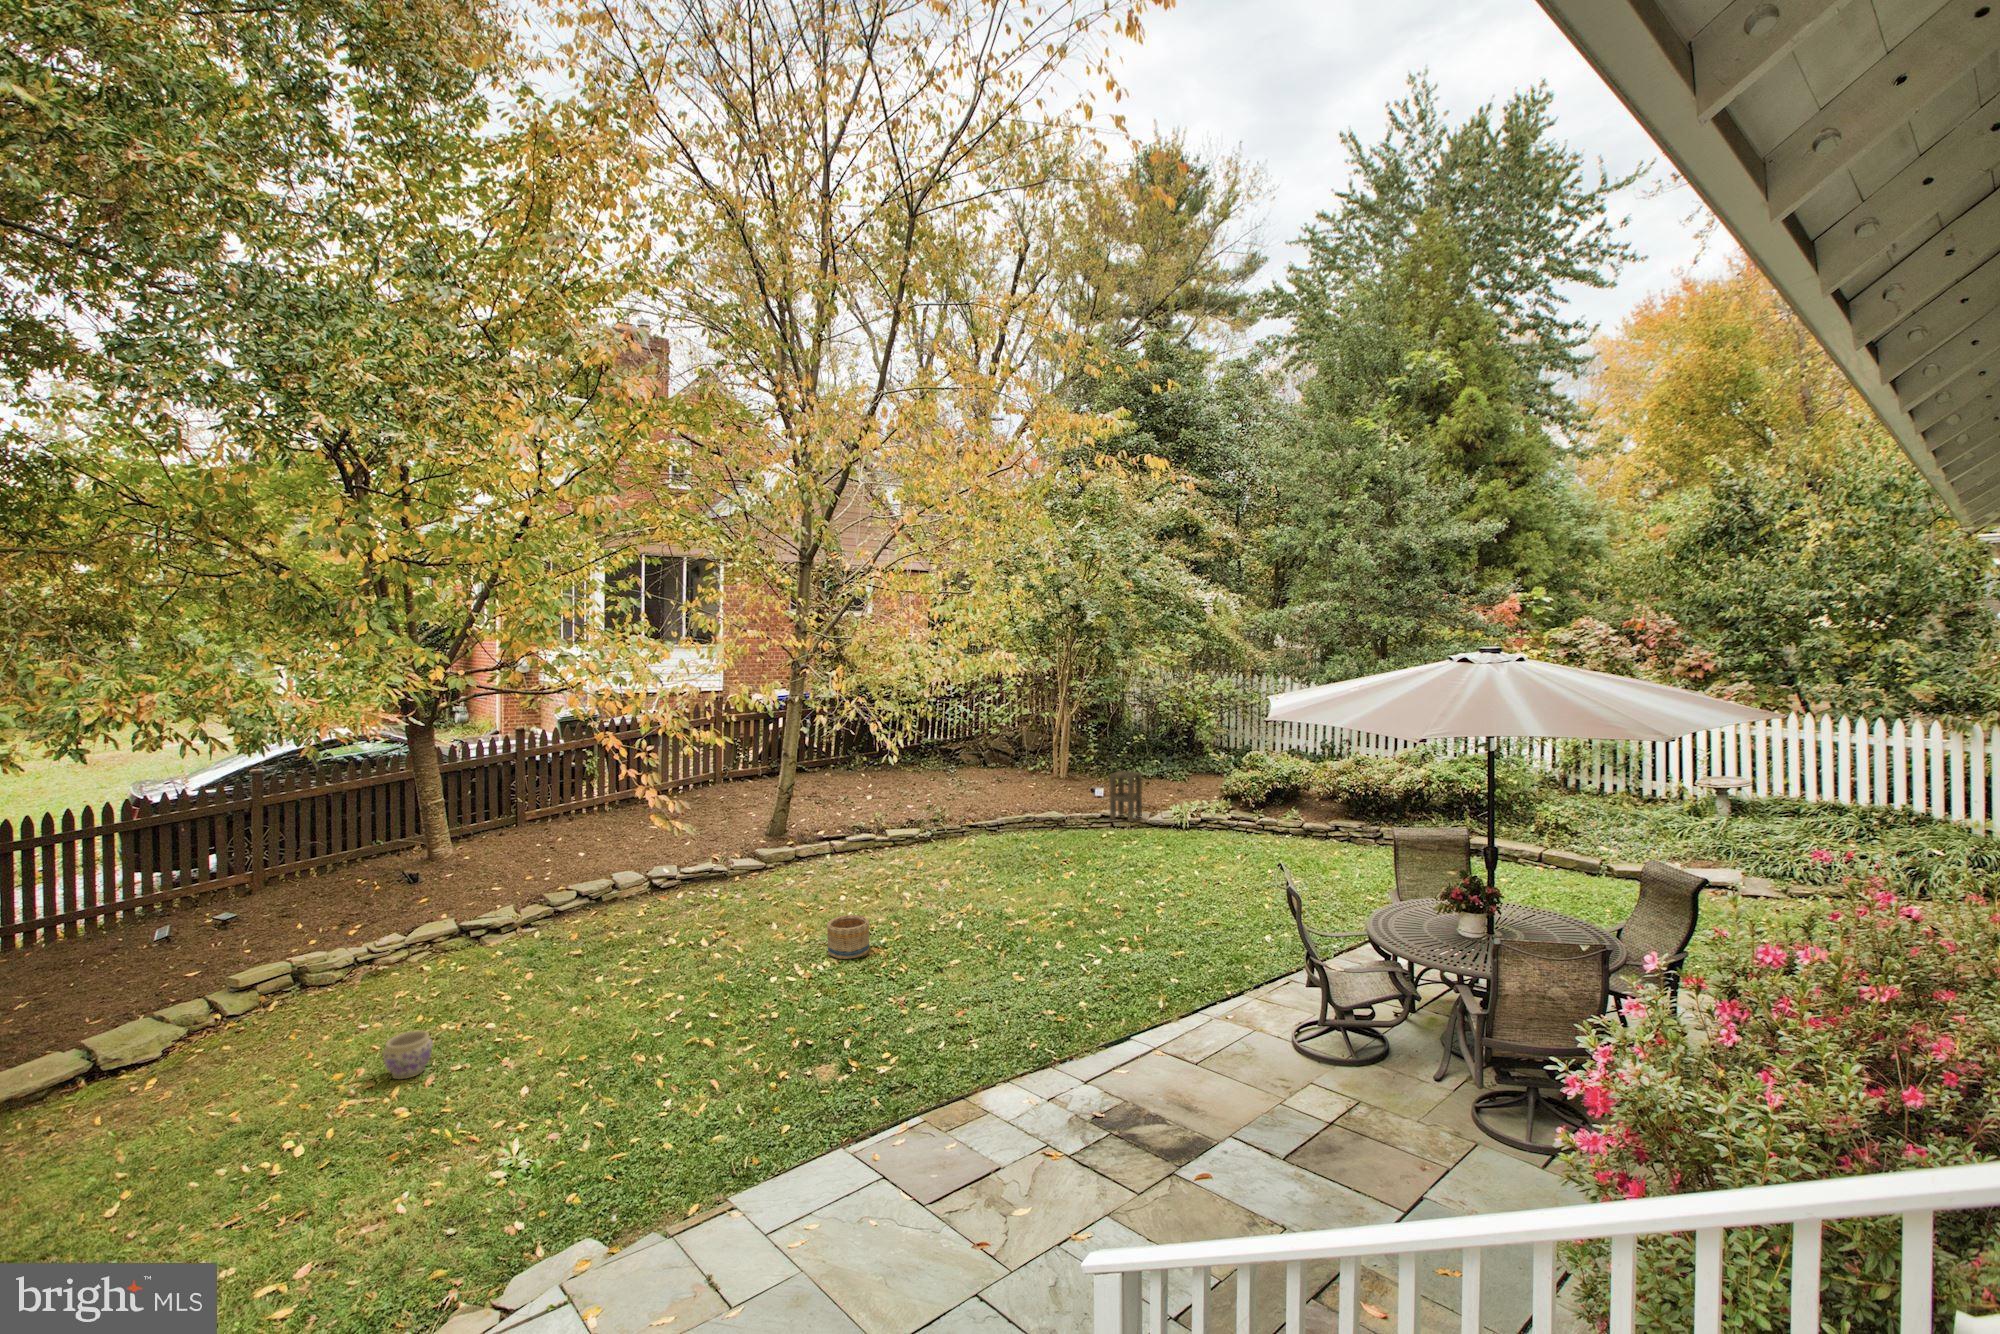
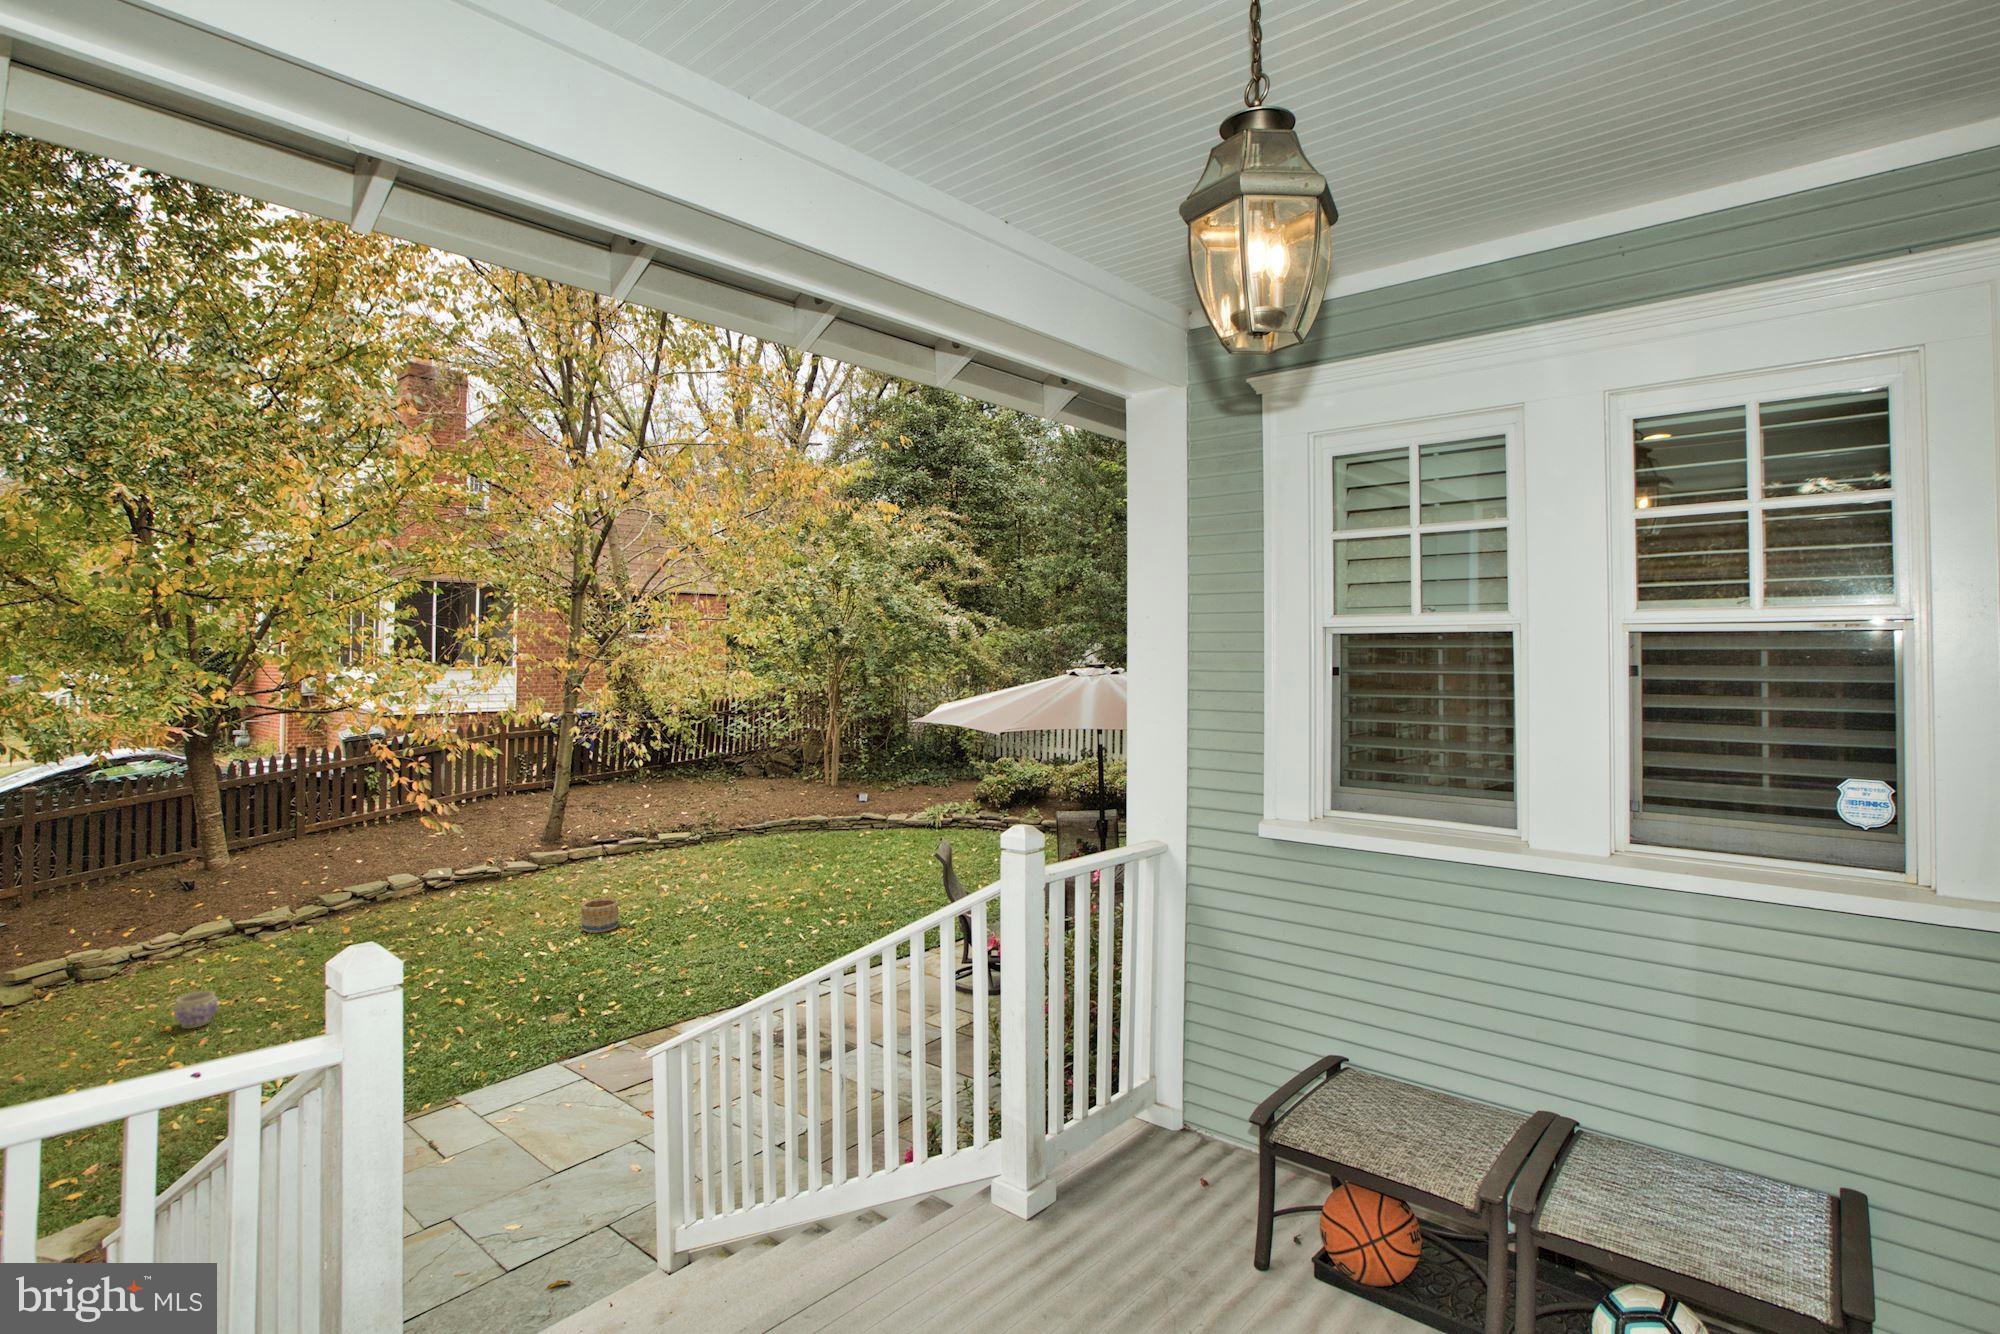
side table: present [1110,771,1142,822] -> none [871,780,901,824]

